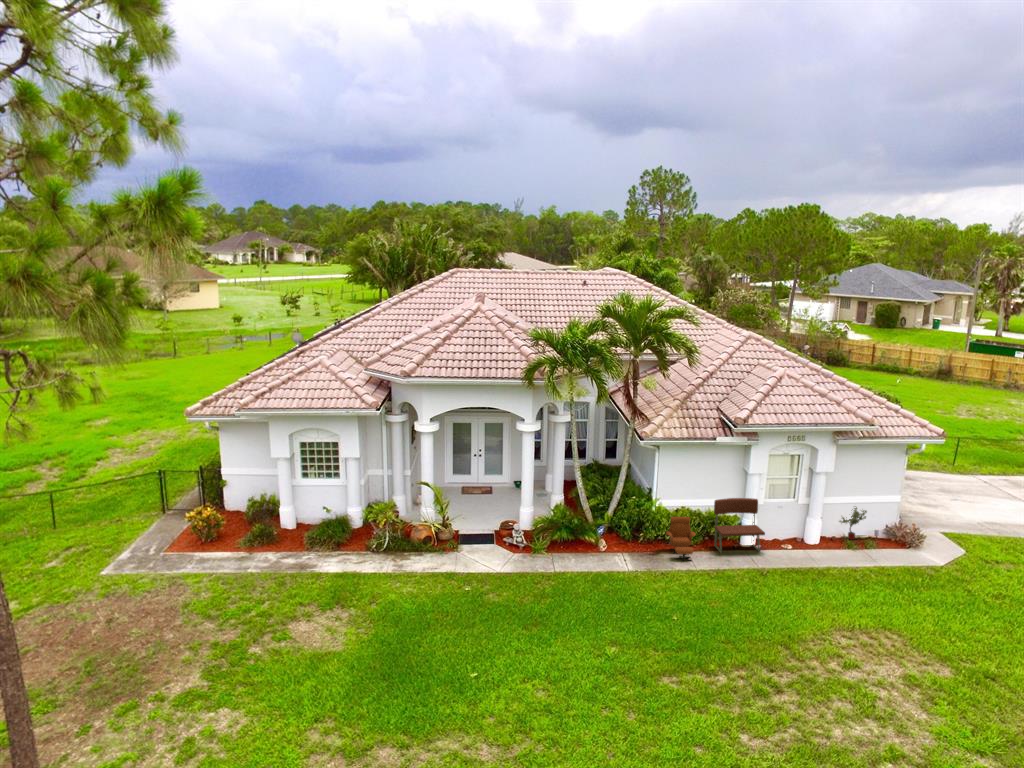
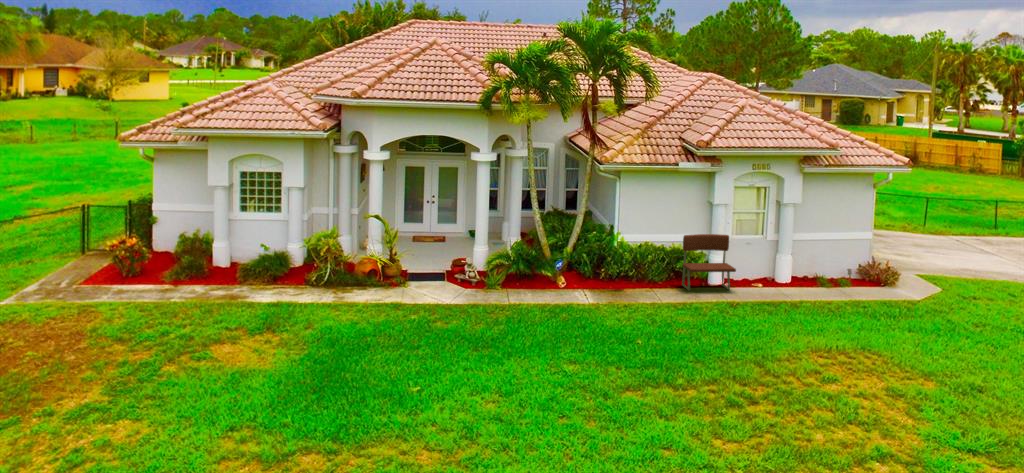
potted tree: present [839,506,867,540] -> none [812,245,842,282]
lounge chair: present [666,517,695,562] -> none [631,252,663,298]

